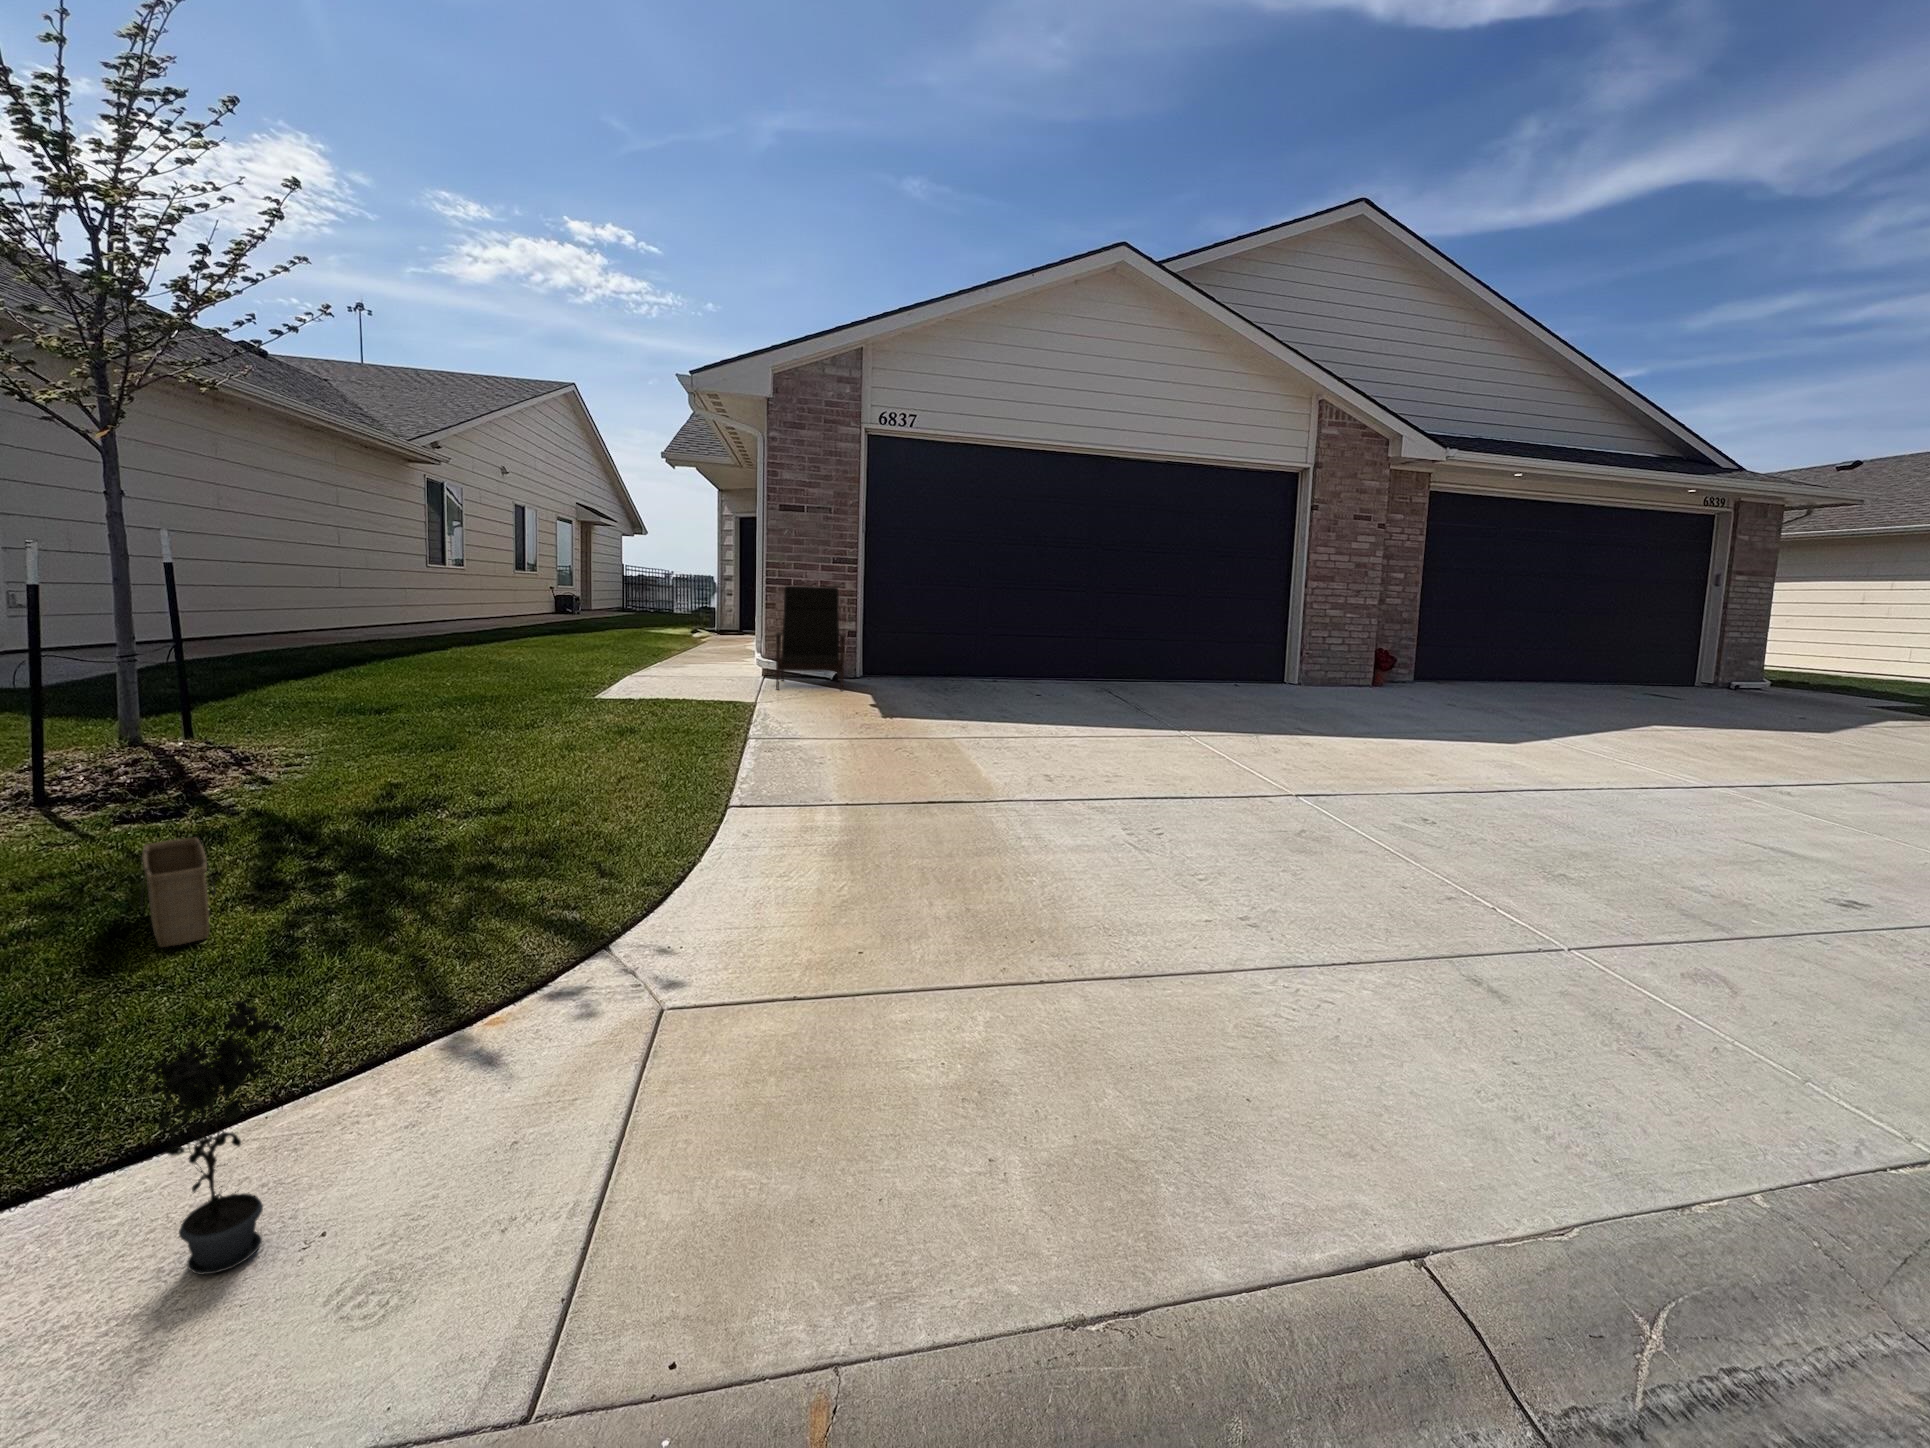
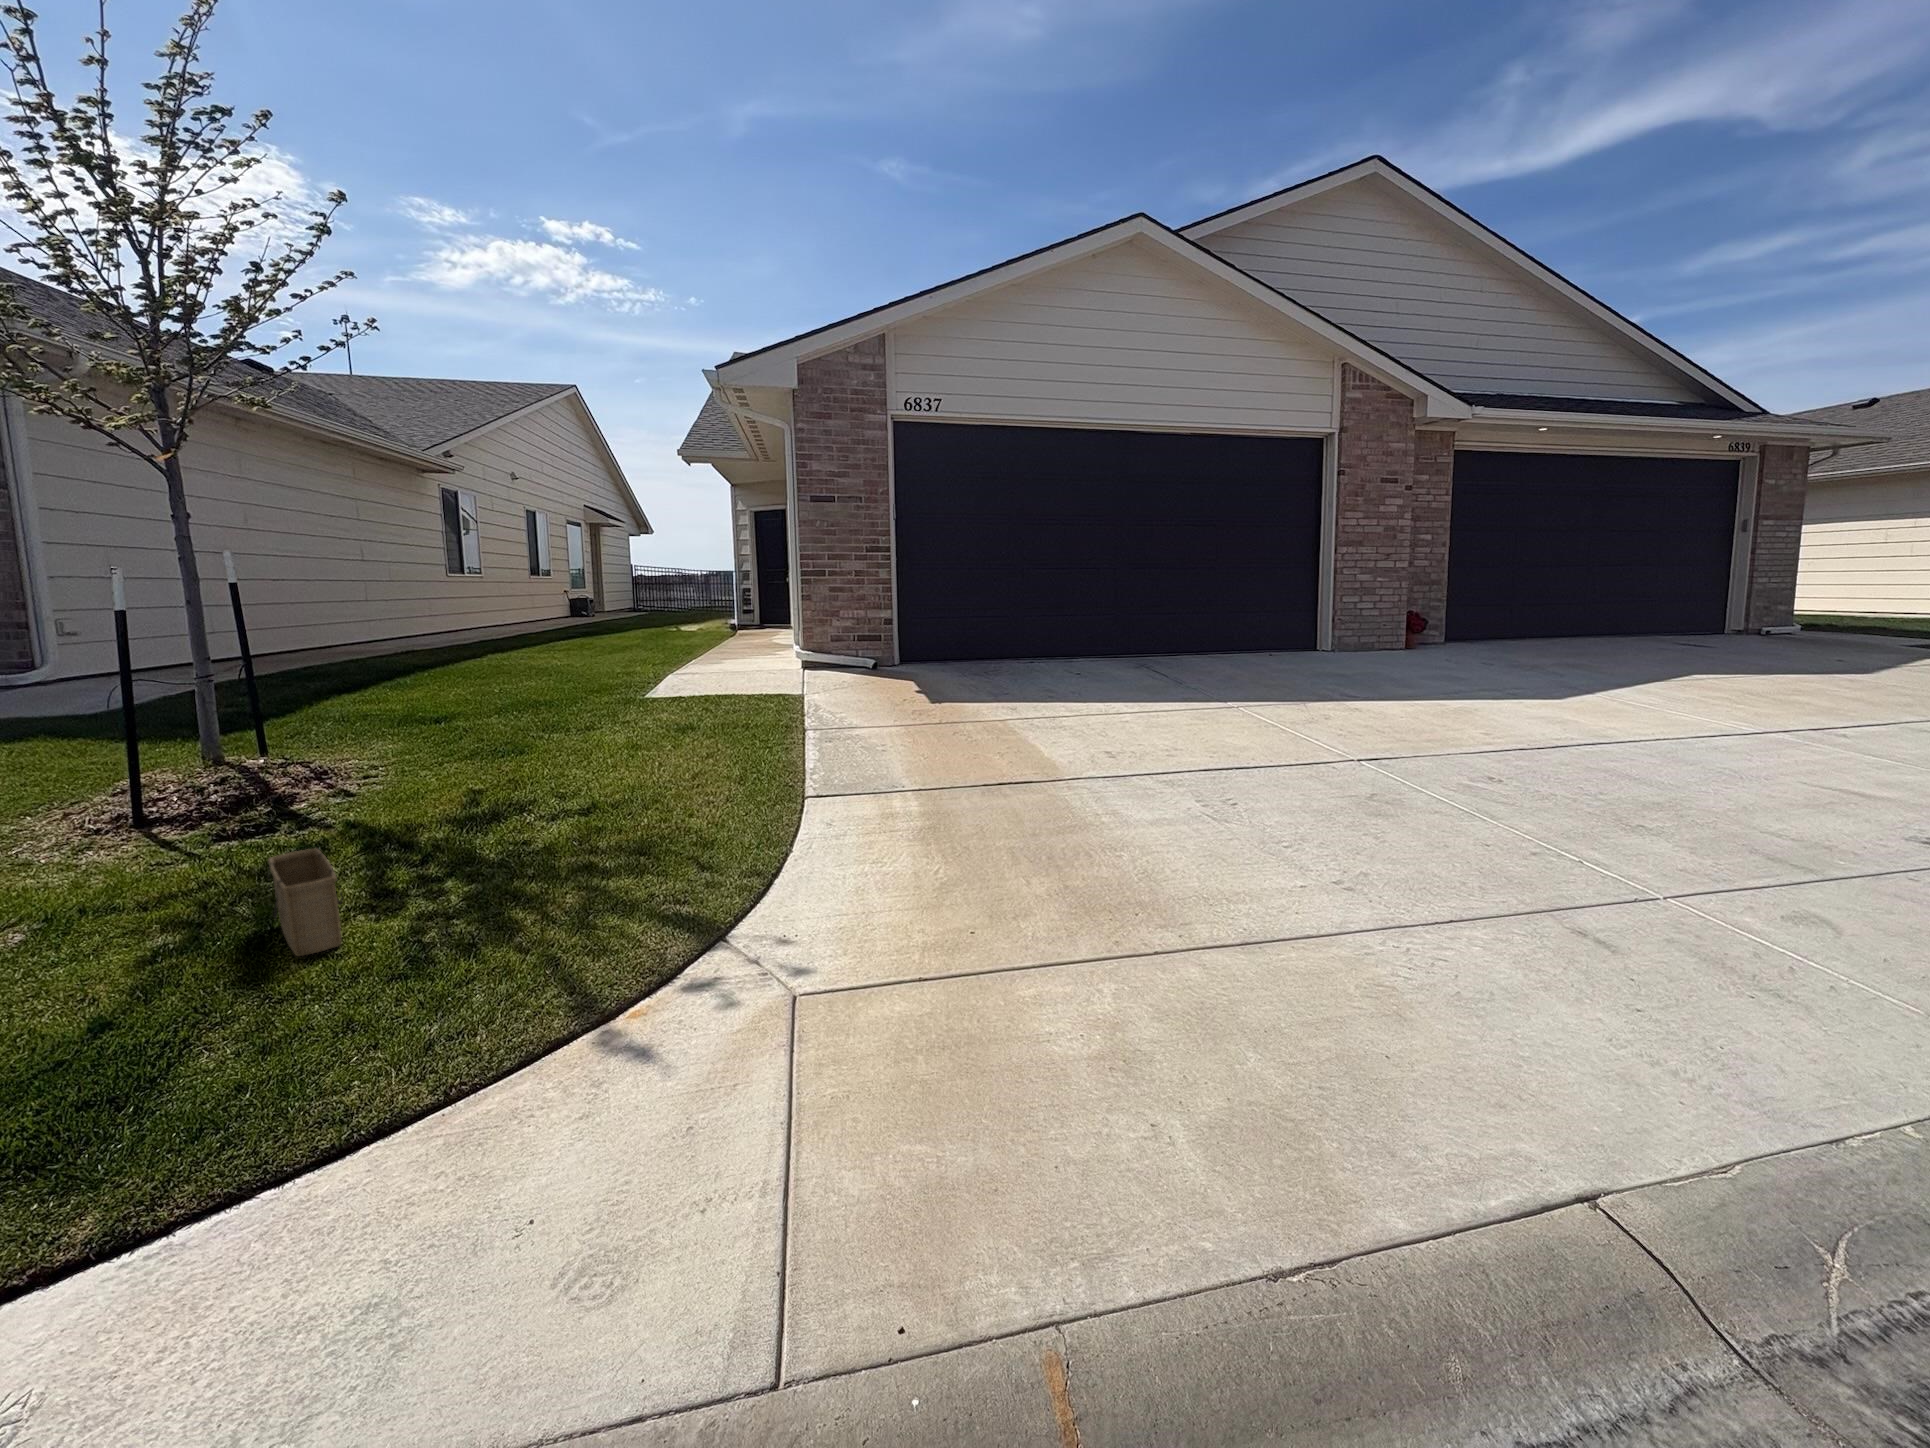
lounge chair: present [776,586,845,690] -> none [816,578,885,681]
potted plant: present [134,1001,284,1275] -> none [356,1001,490,1268]

